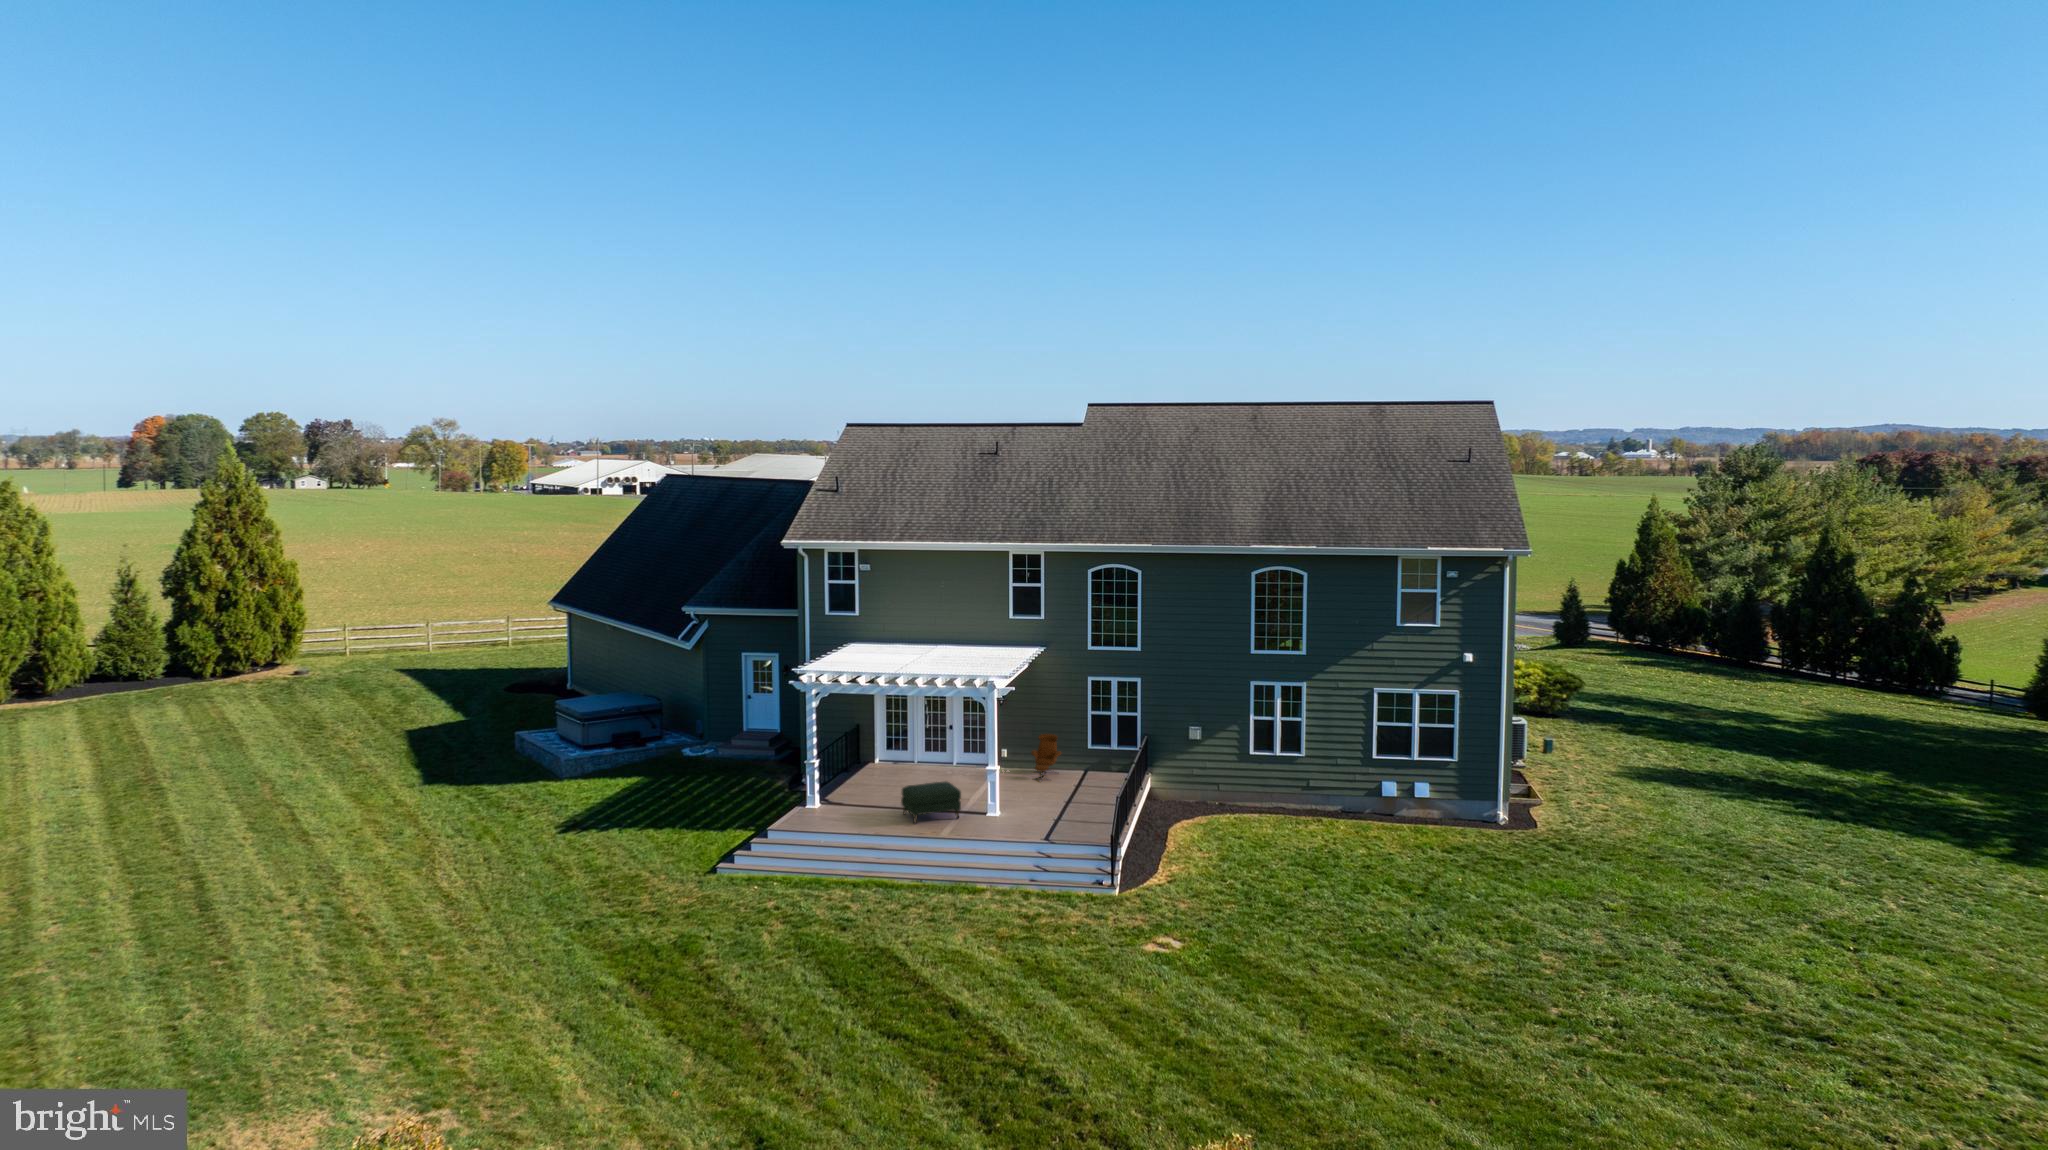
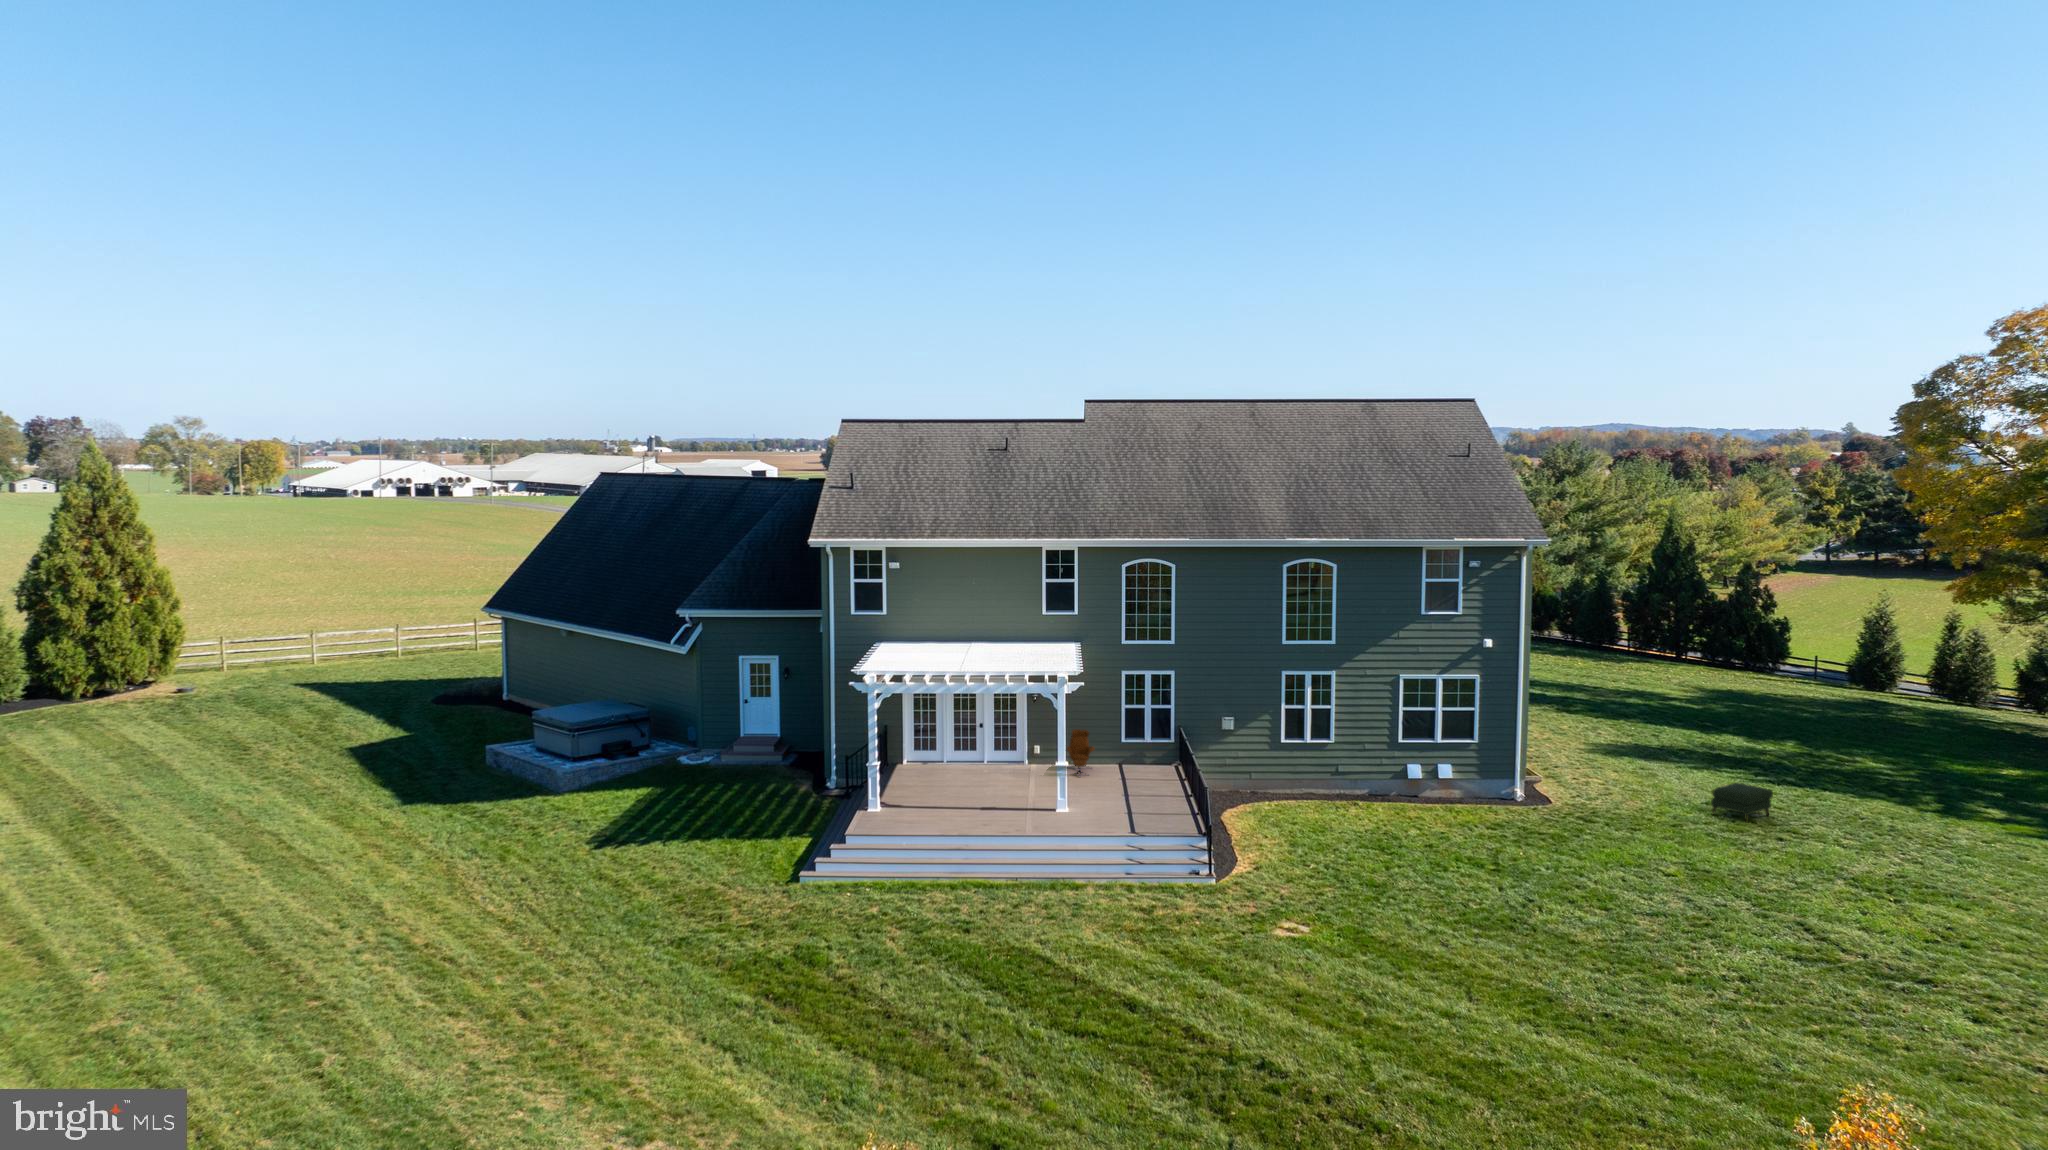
ottoman: present [901,782,961,823] -> present [1711,783,1773,822]

